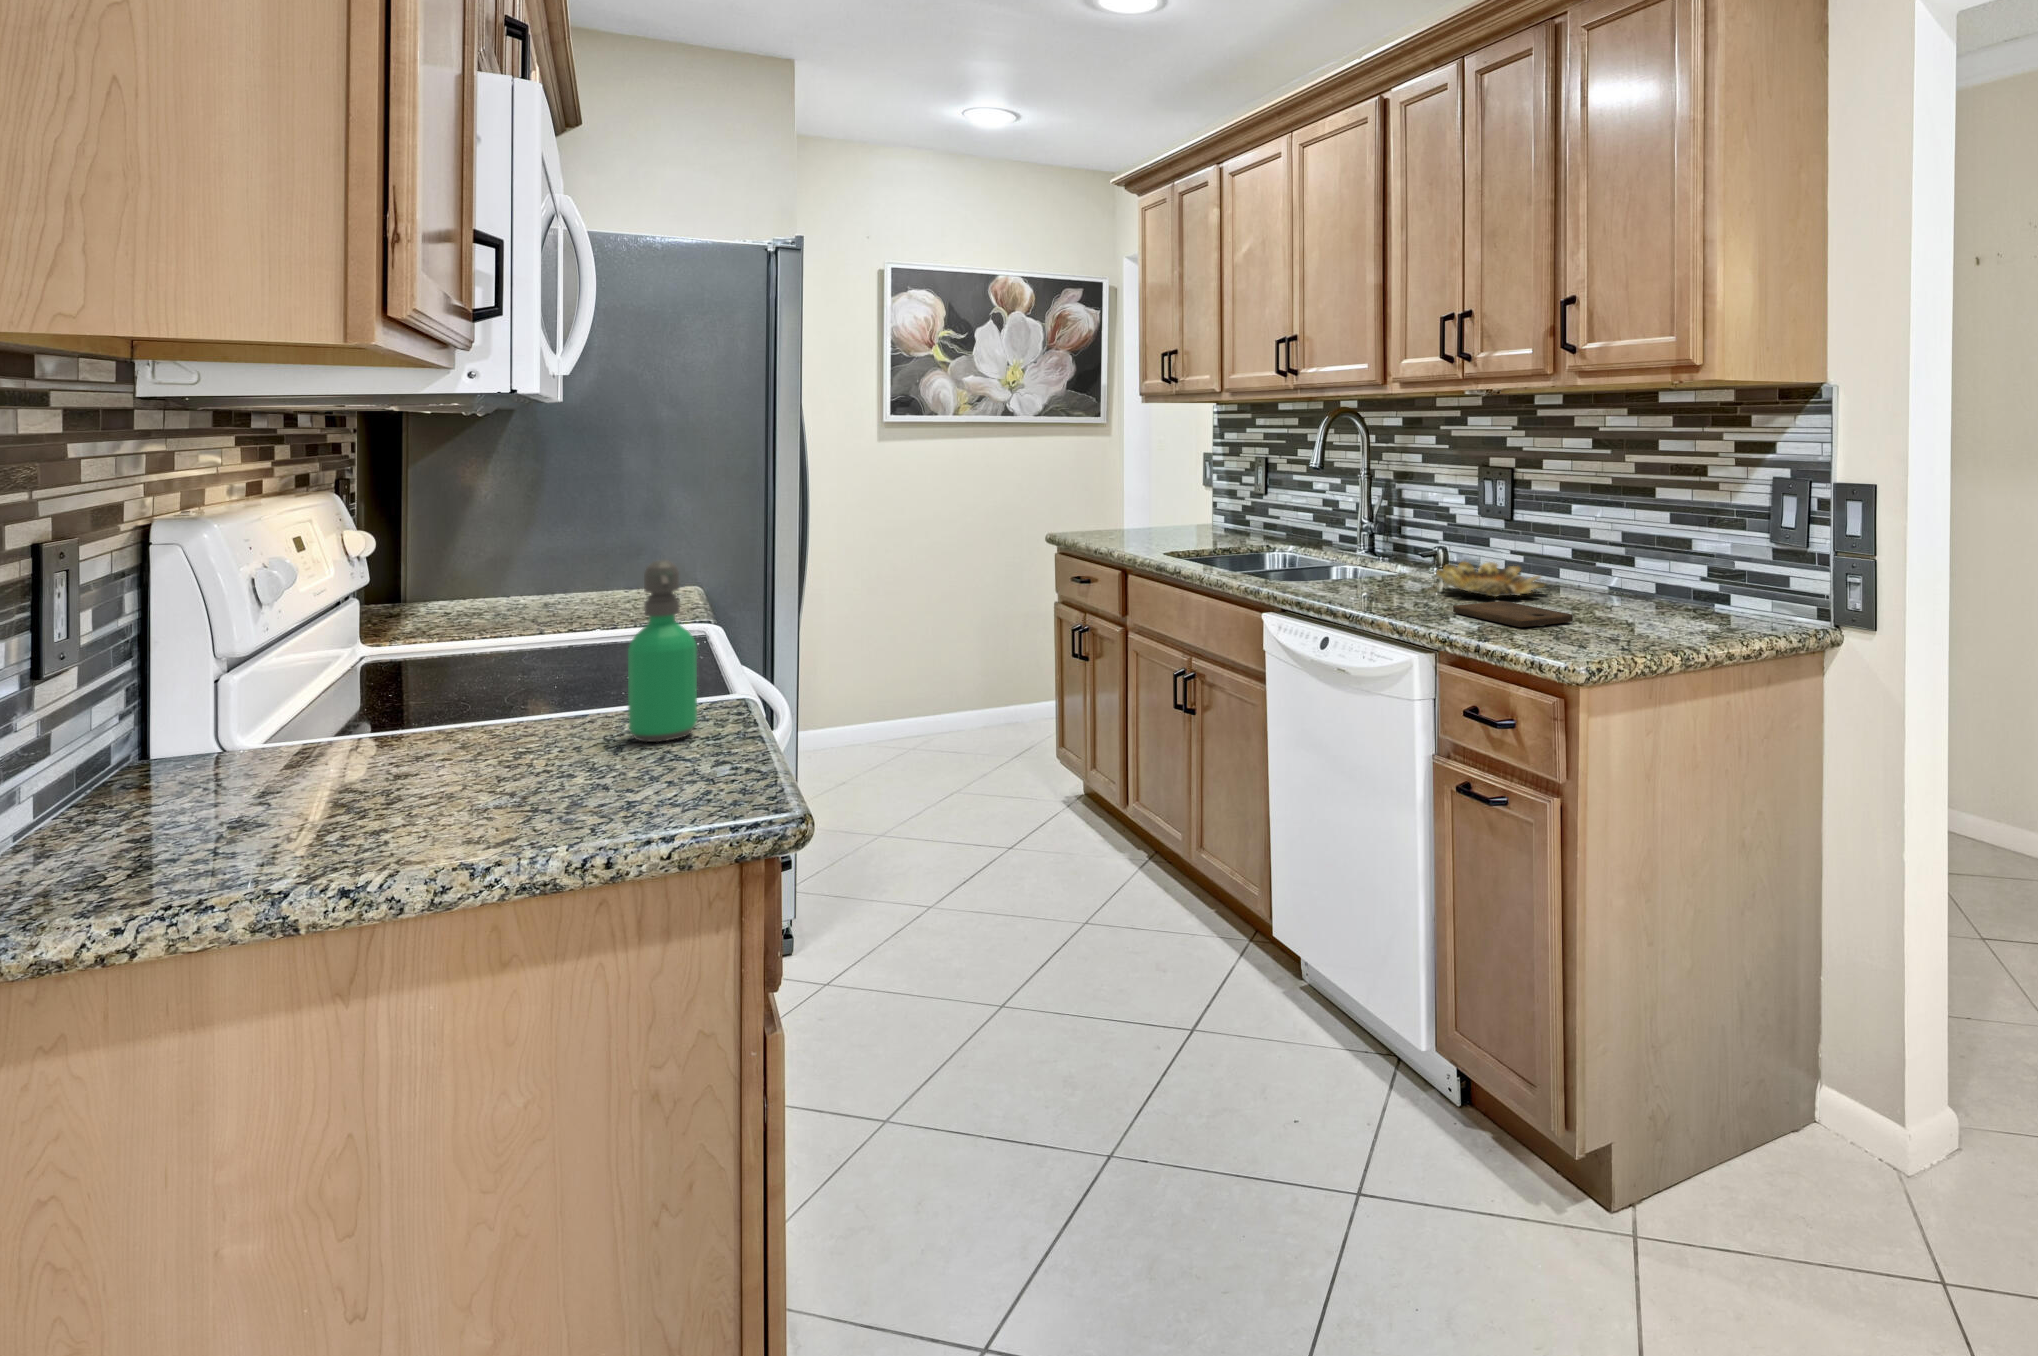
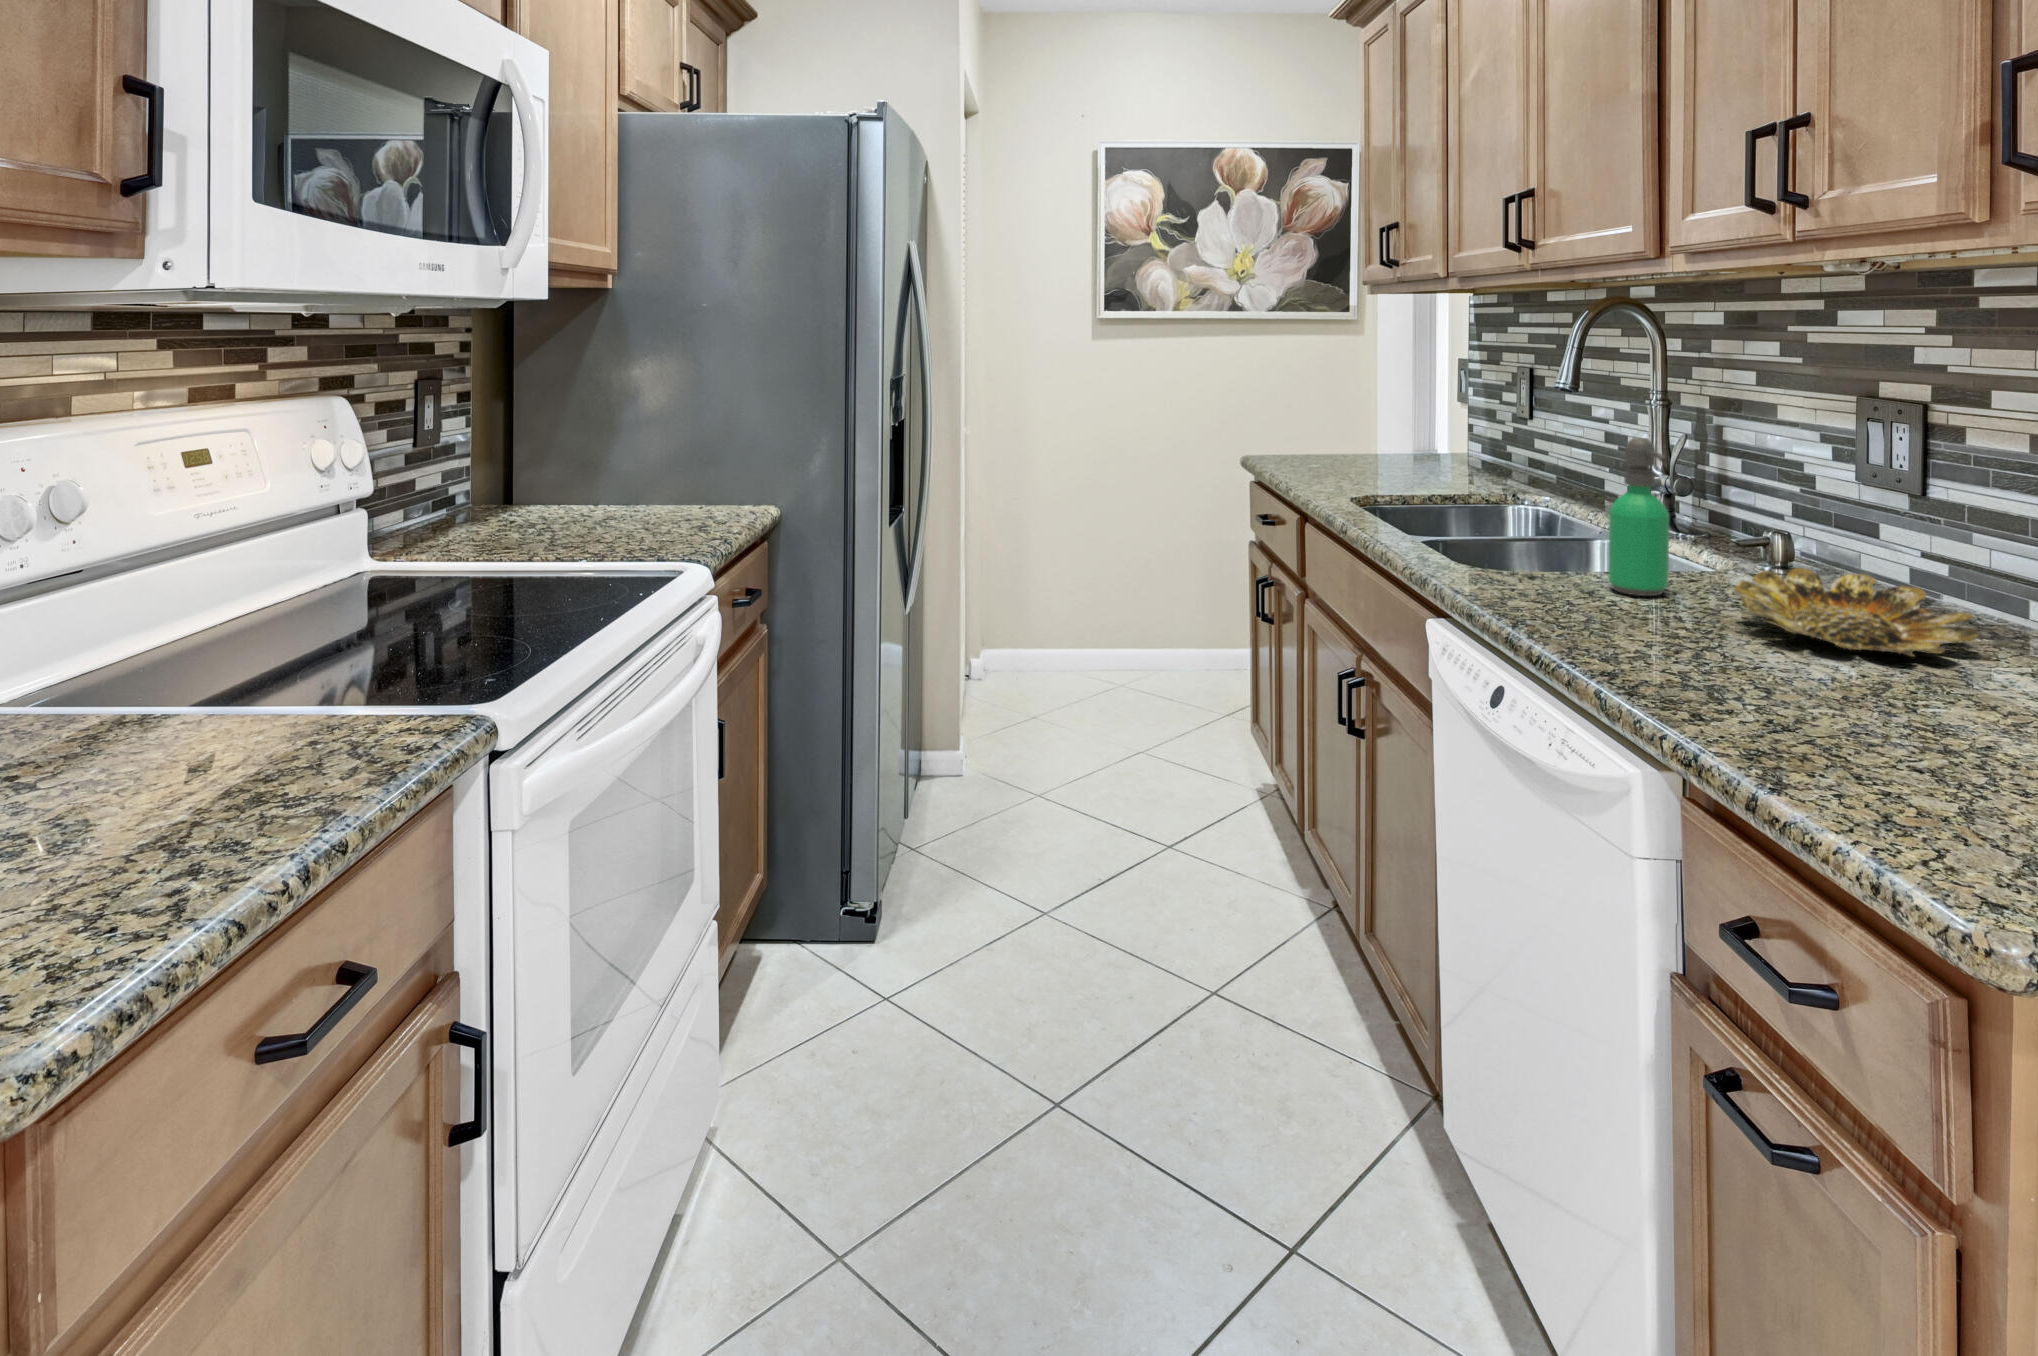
soap dispenser: present [628,560,697,742] -> present [1609,438,1669,596]
cutting board: present [1453,601,1573,627] -> none [1740,670,2027,754]

